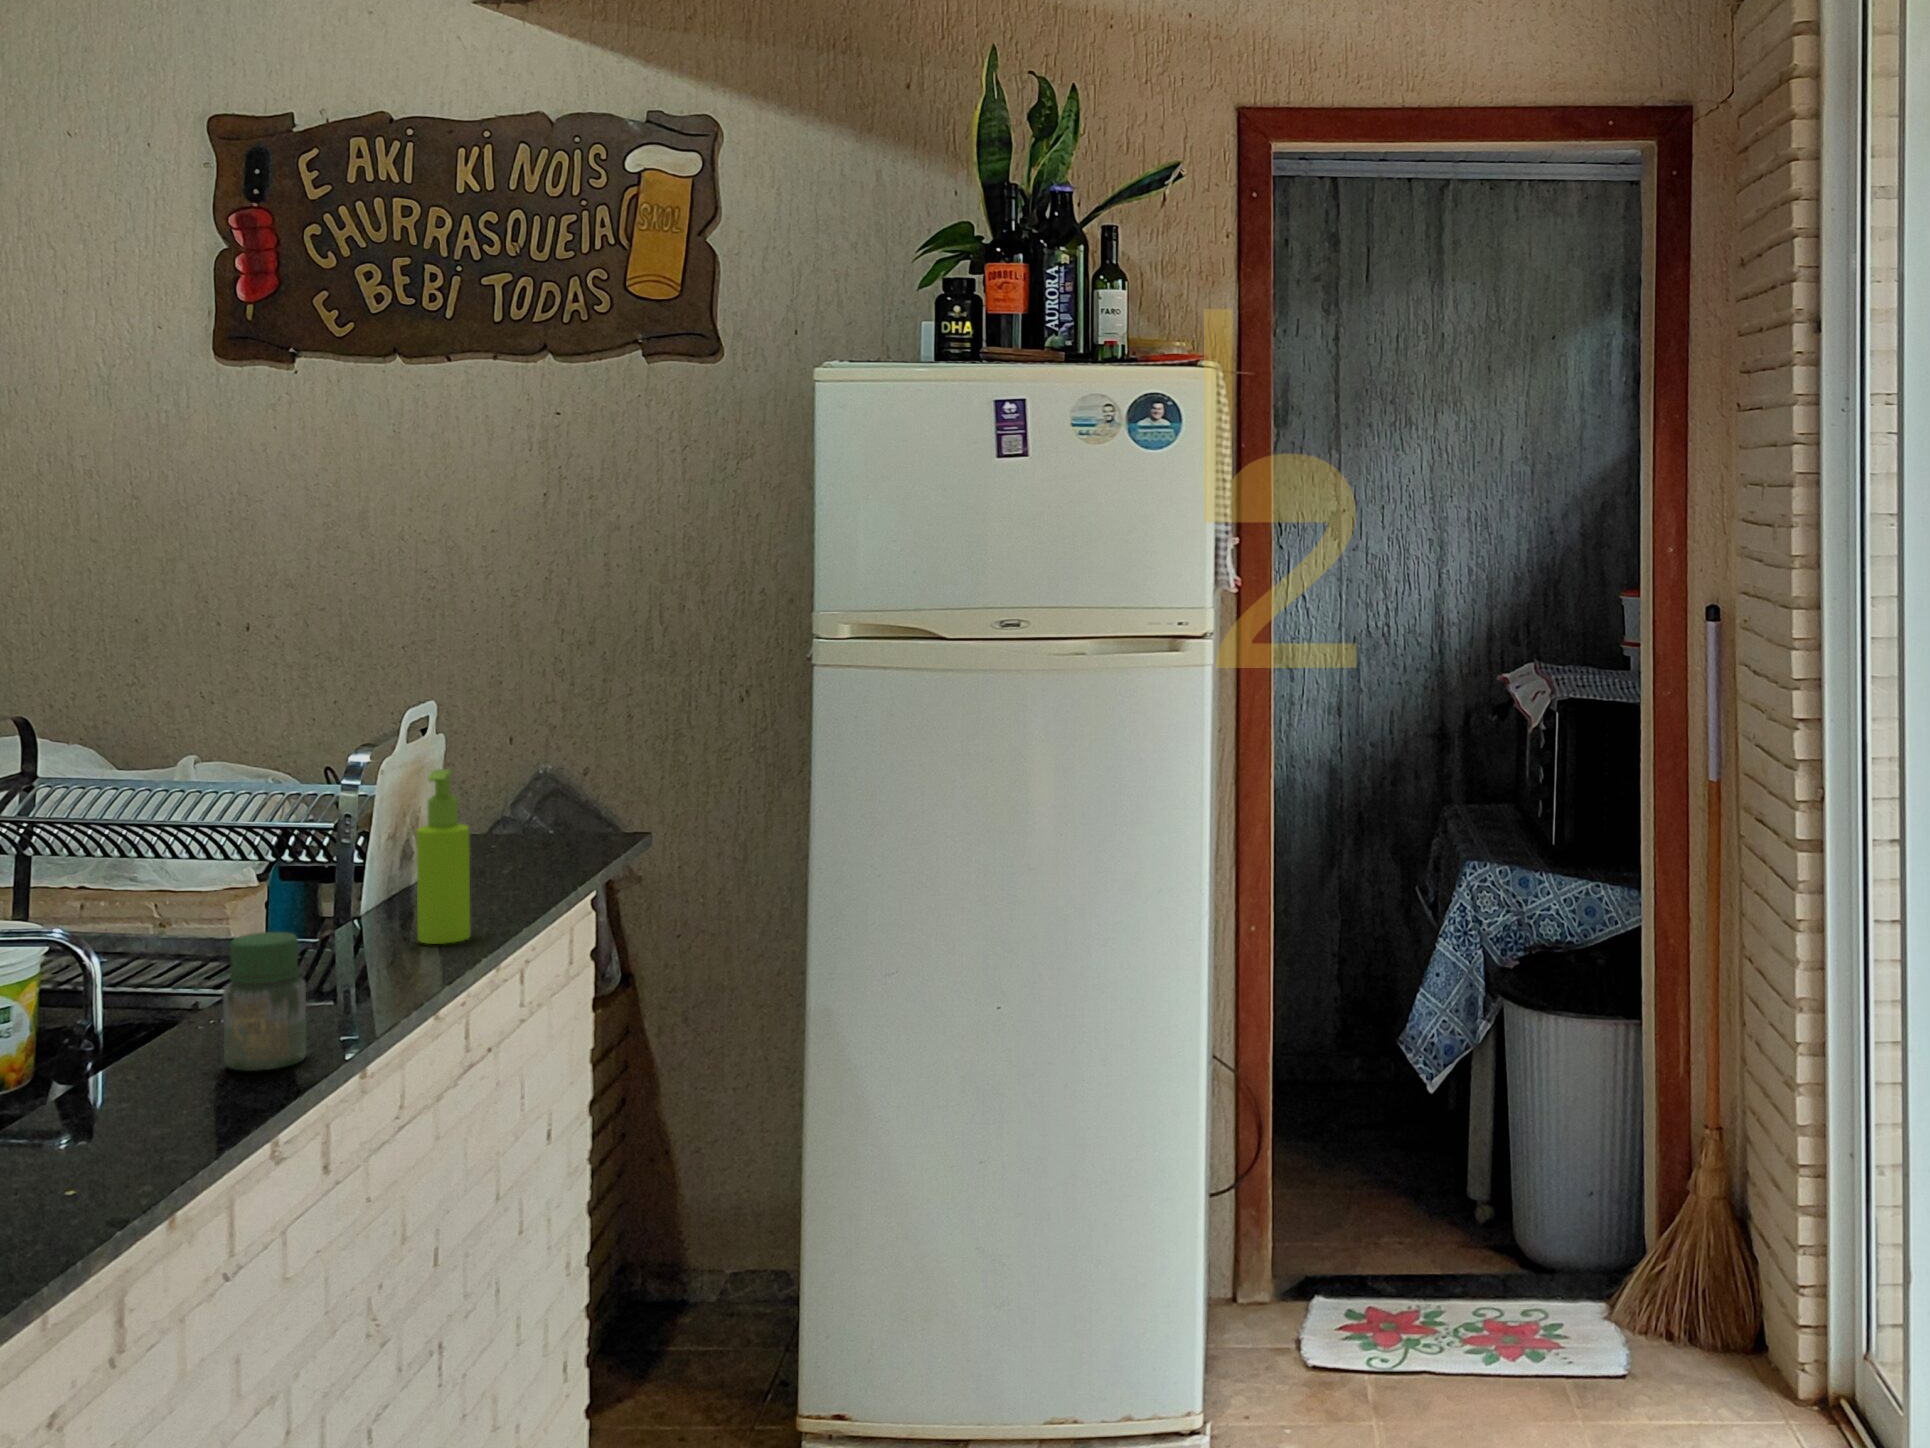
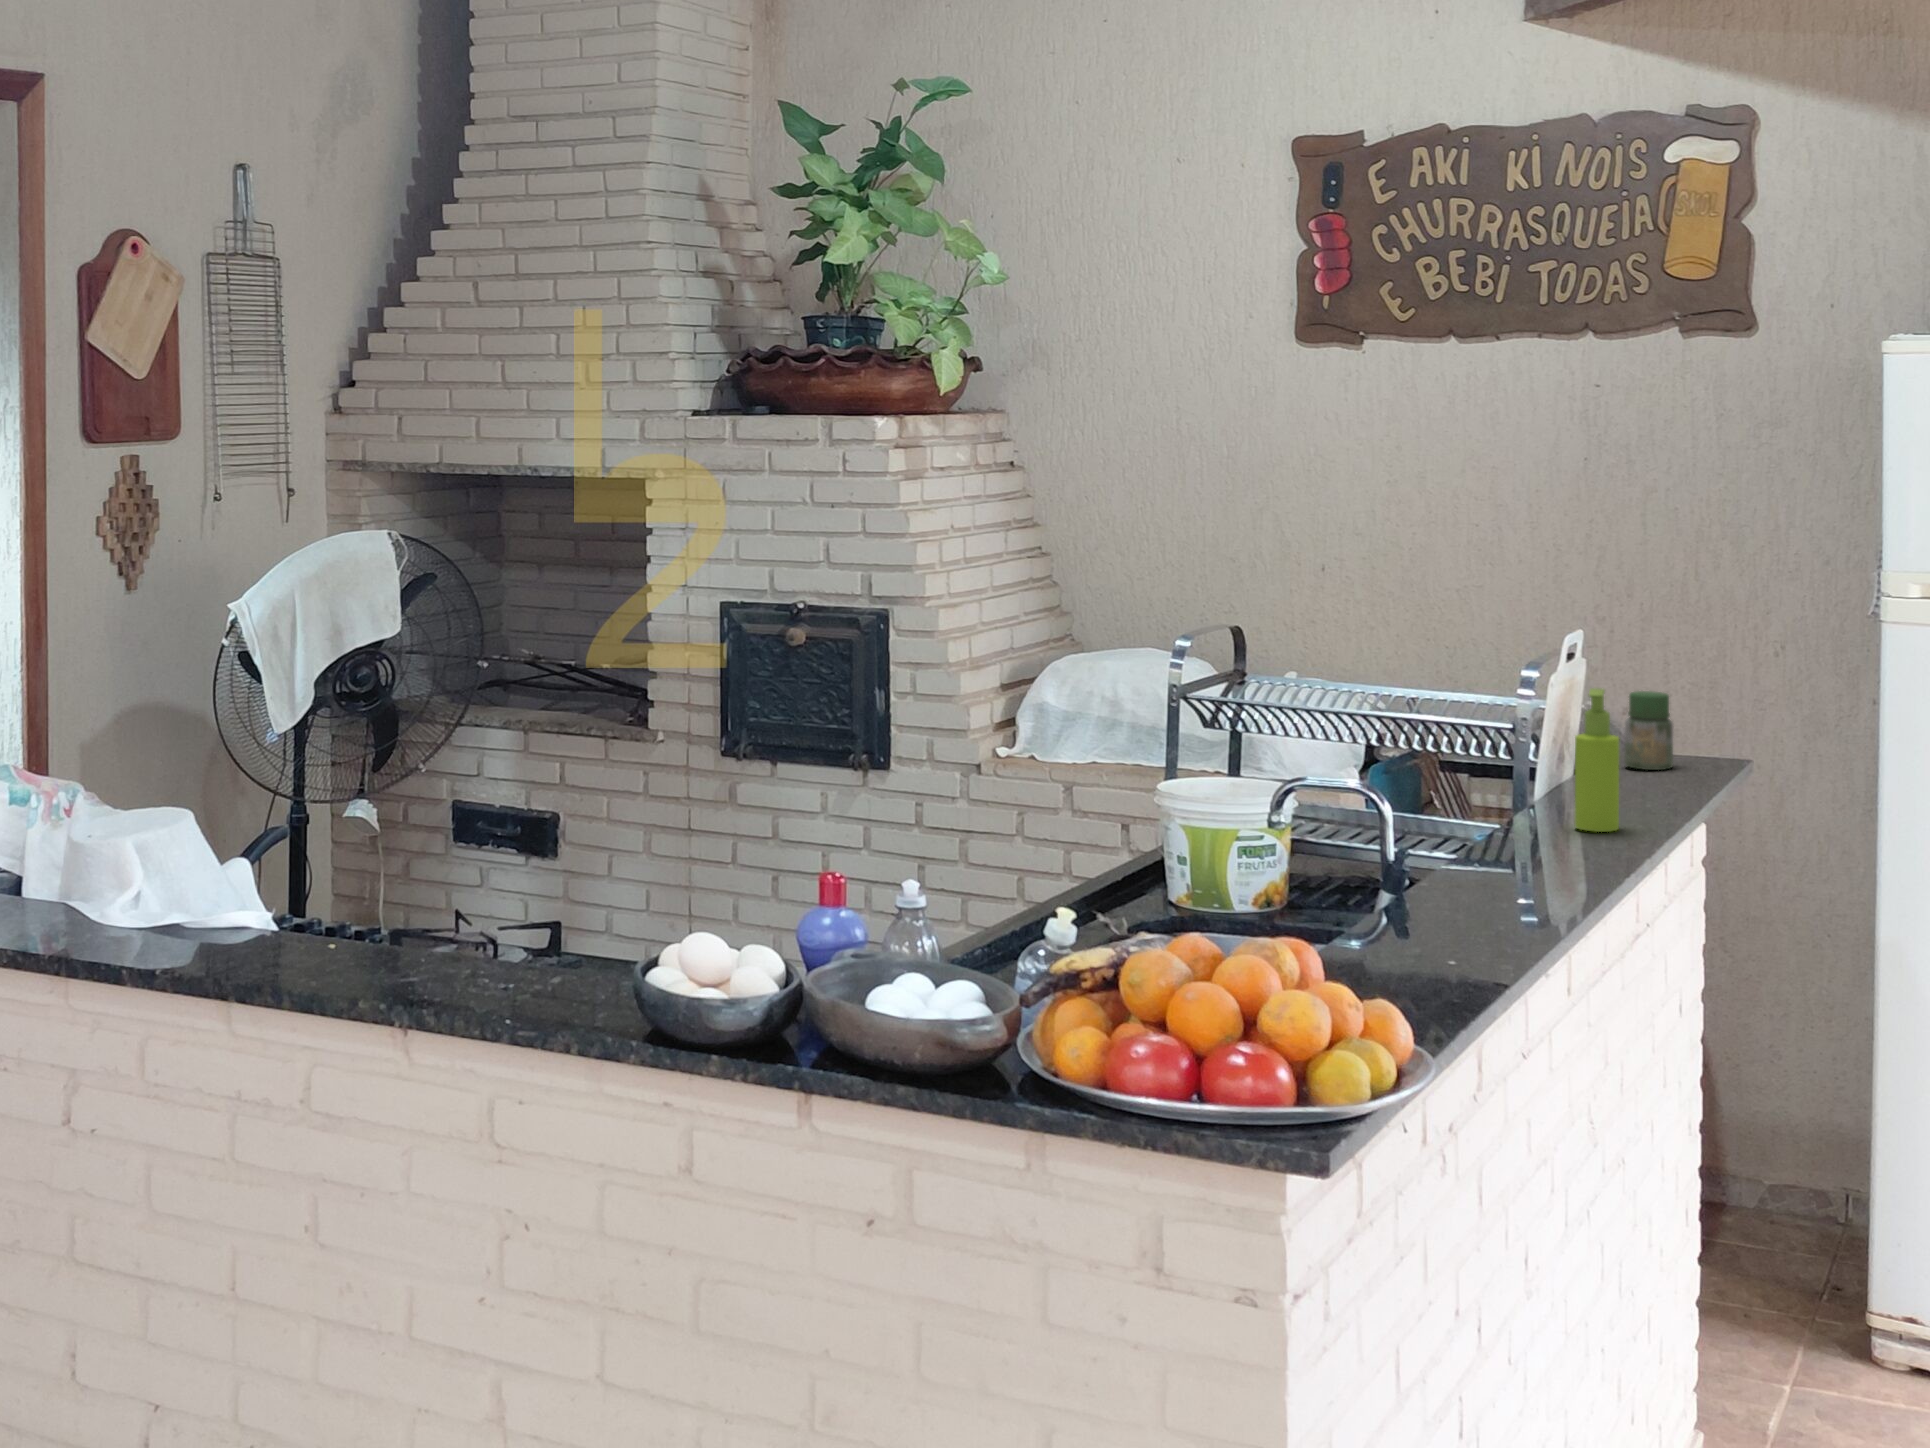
jar: present [223,932,306,1071] -> present [1624,691,1673,770]

